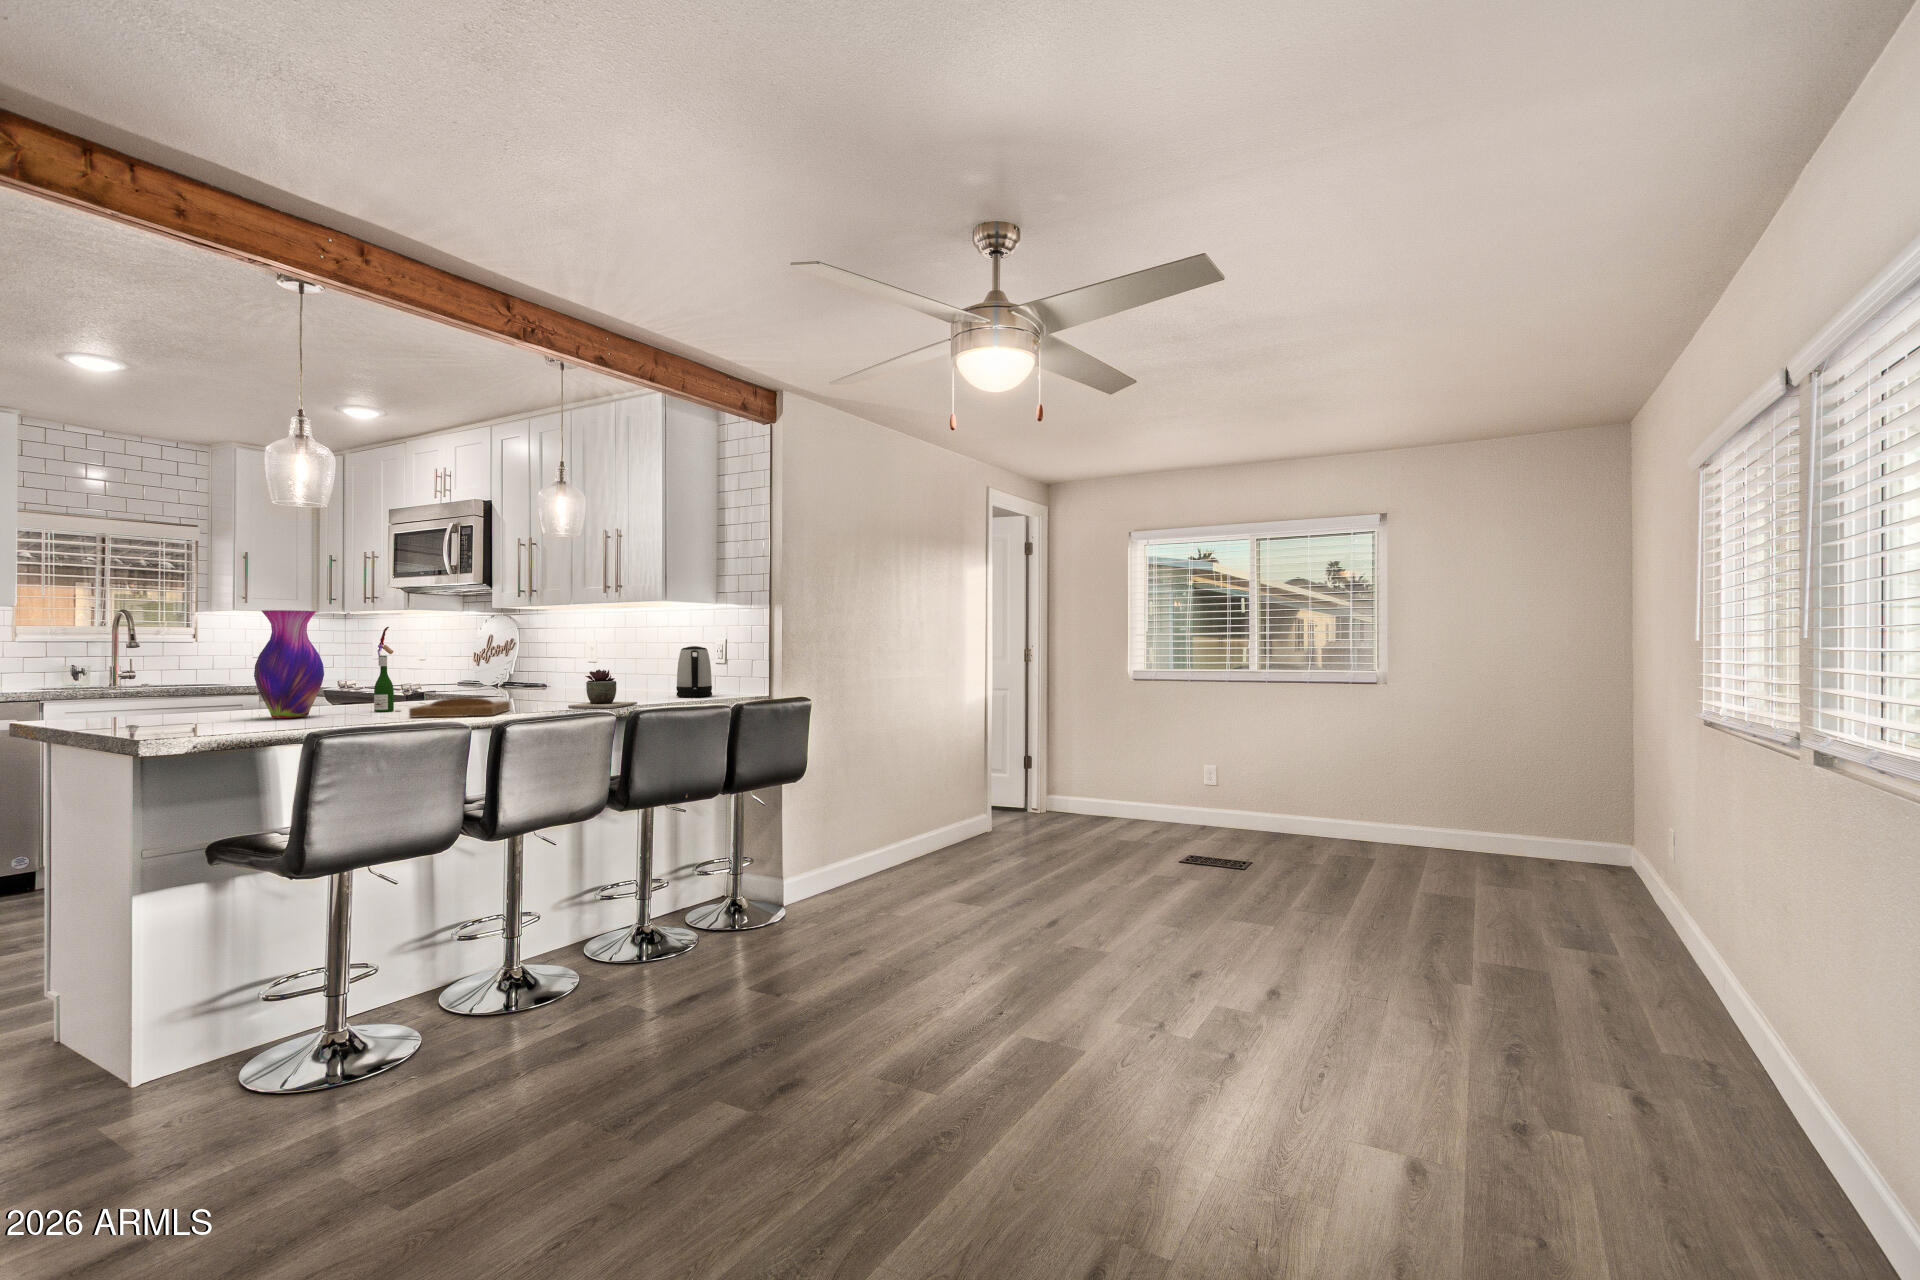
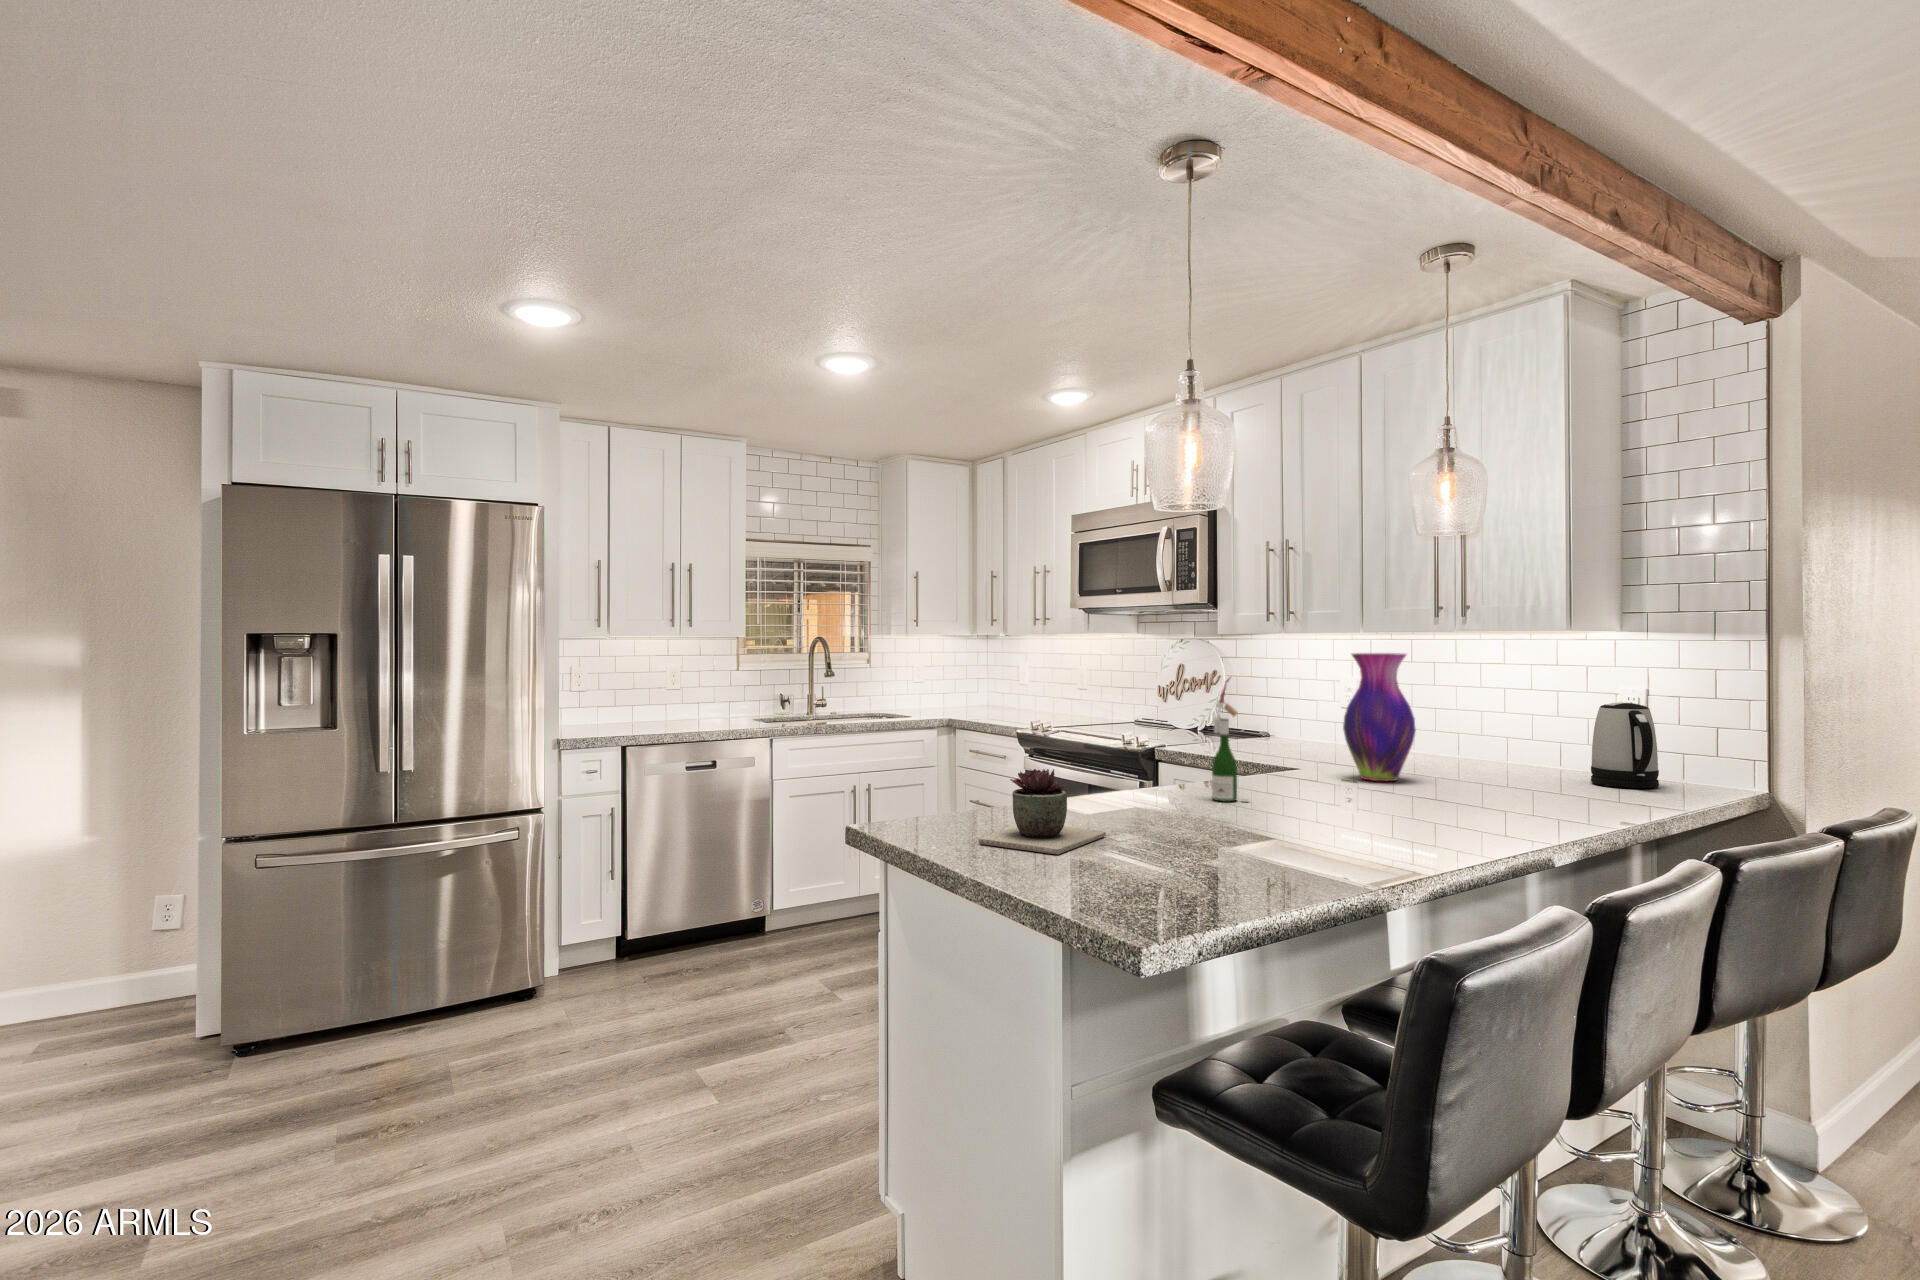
vase: present [254,610,324,718] -> present [1343,653,1416,781]
succulent plant: present [568,669,637,708] -> present [979,769,1106,854]
tray: present [409,697,510,718] -> none [1306,794,1448,833]

